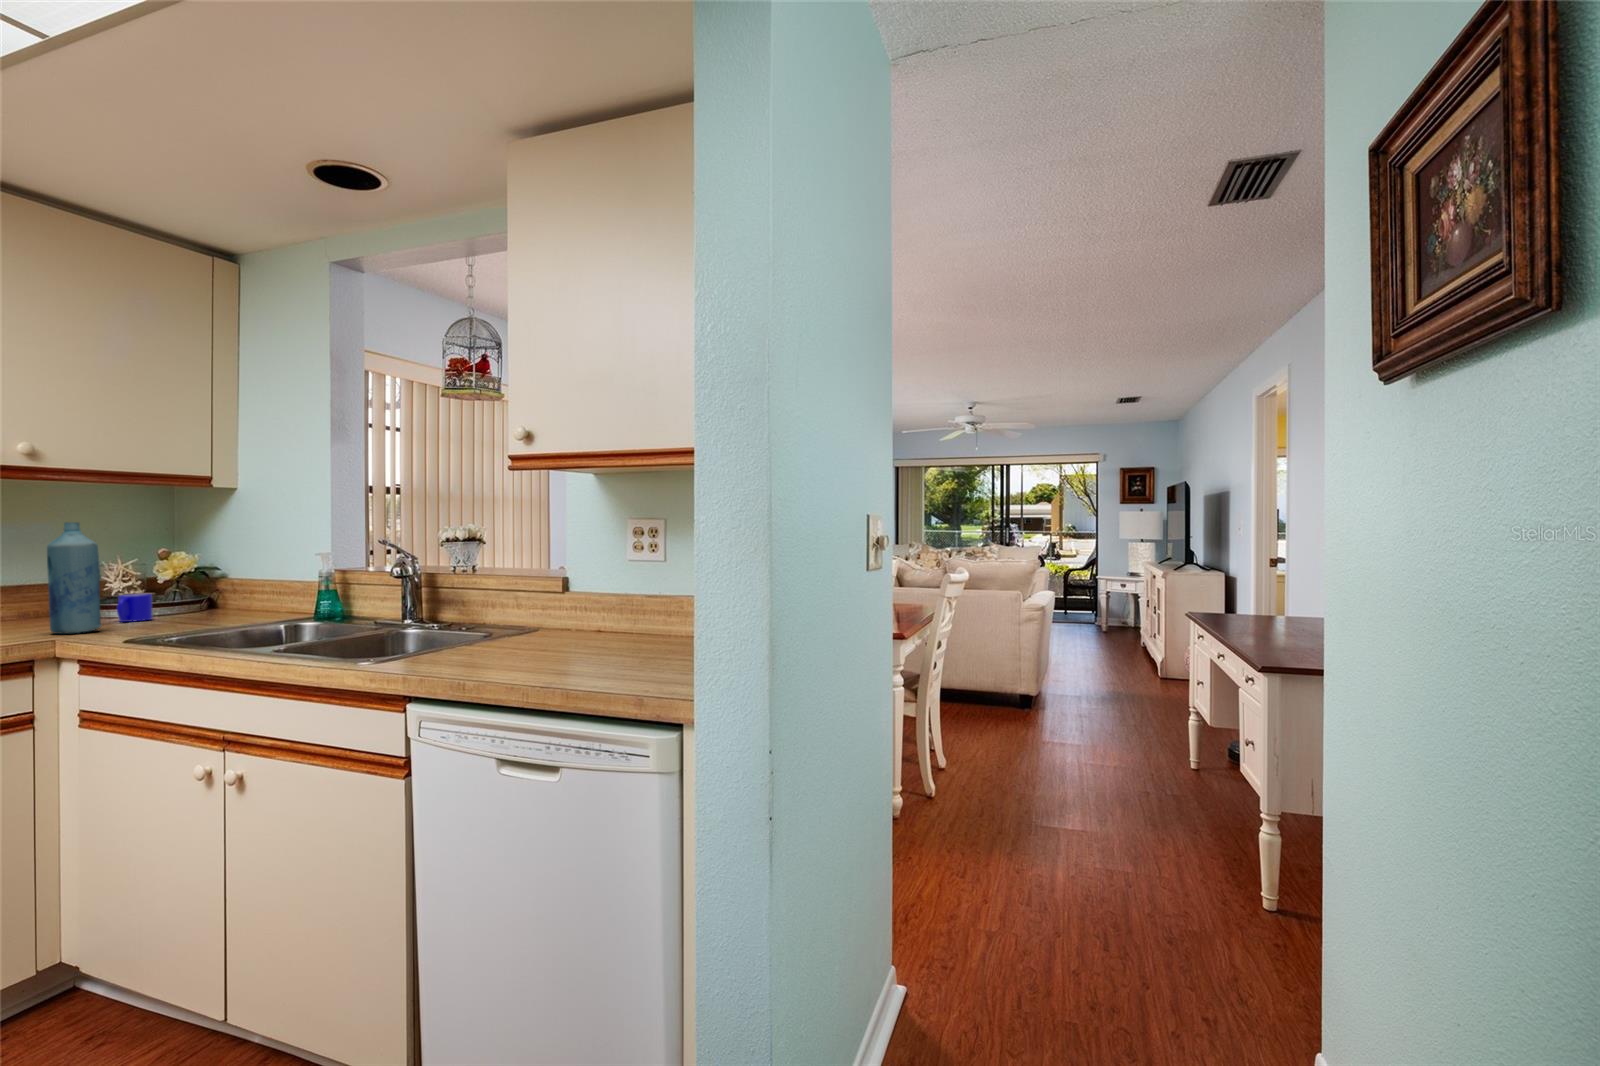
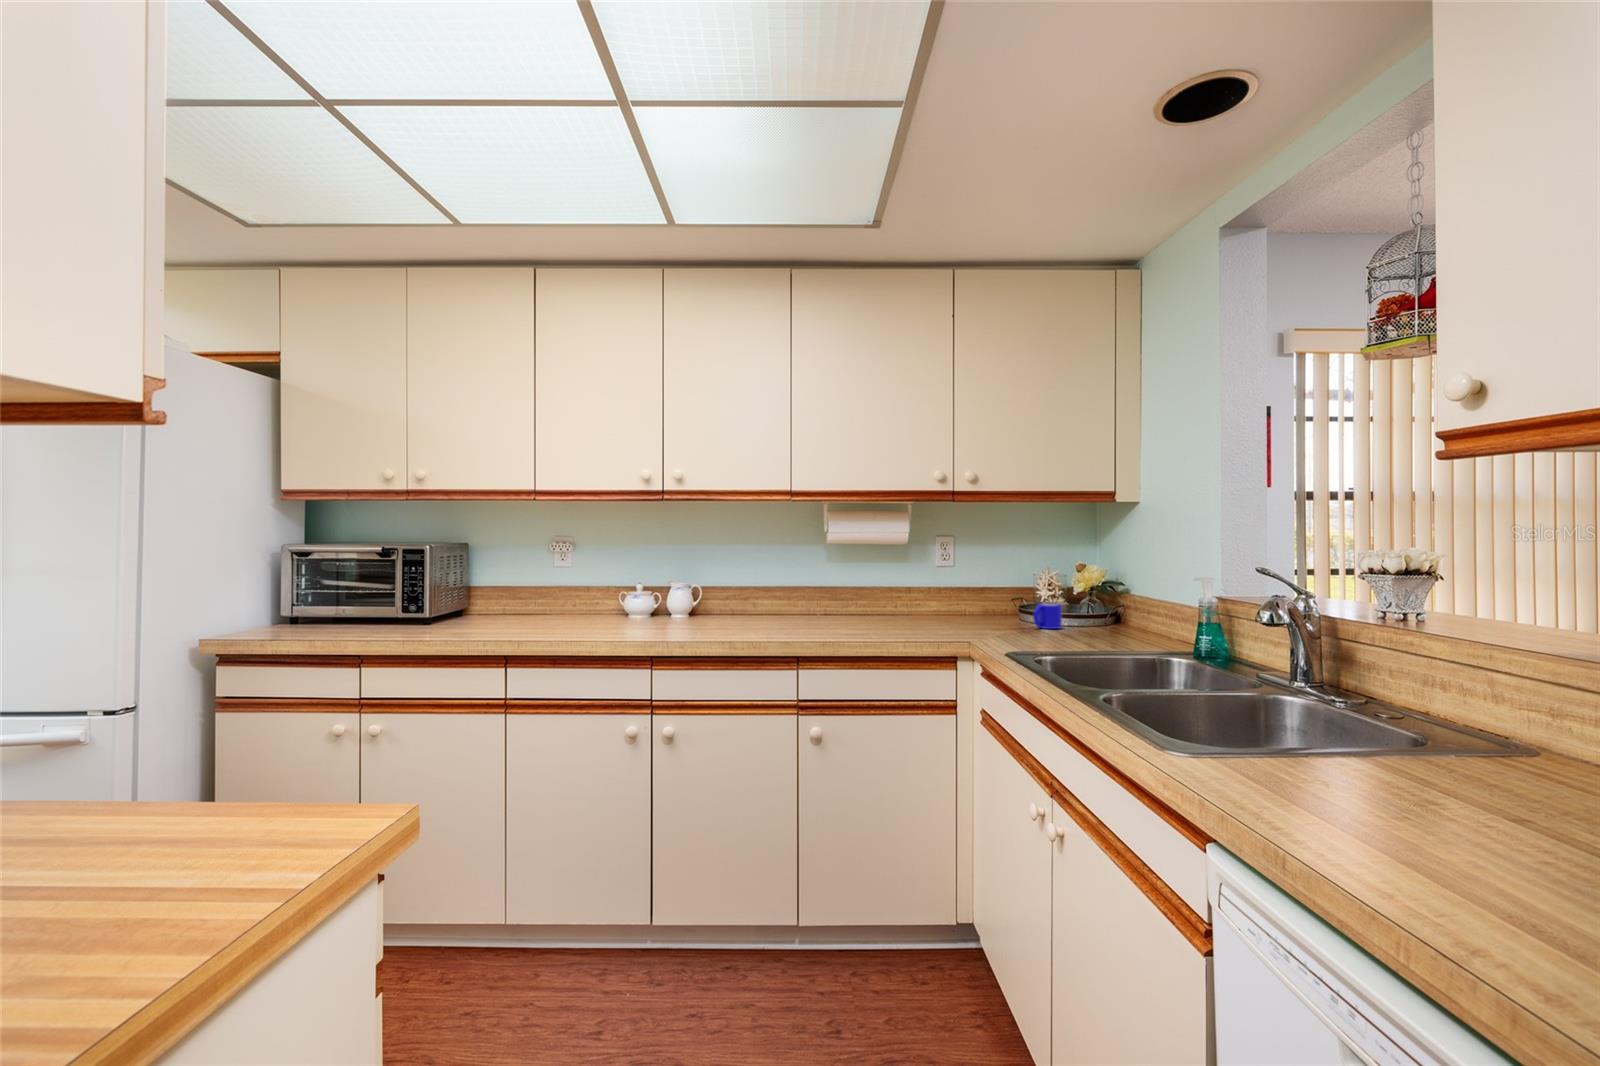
bottle: present [47,522,101,634] -> none [977,540,1012,637]

